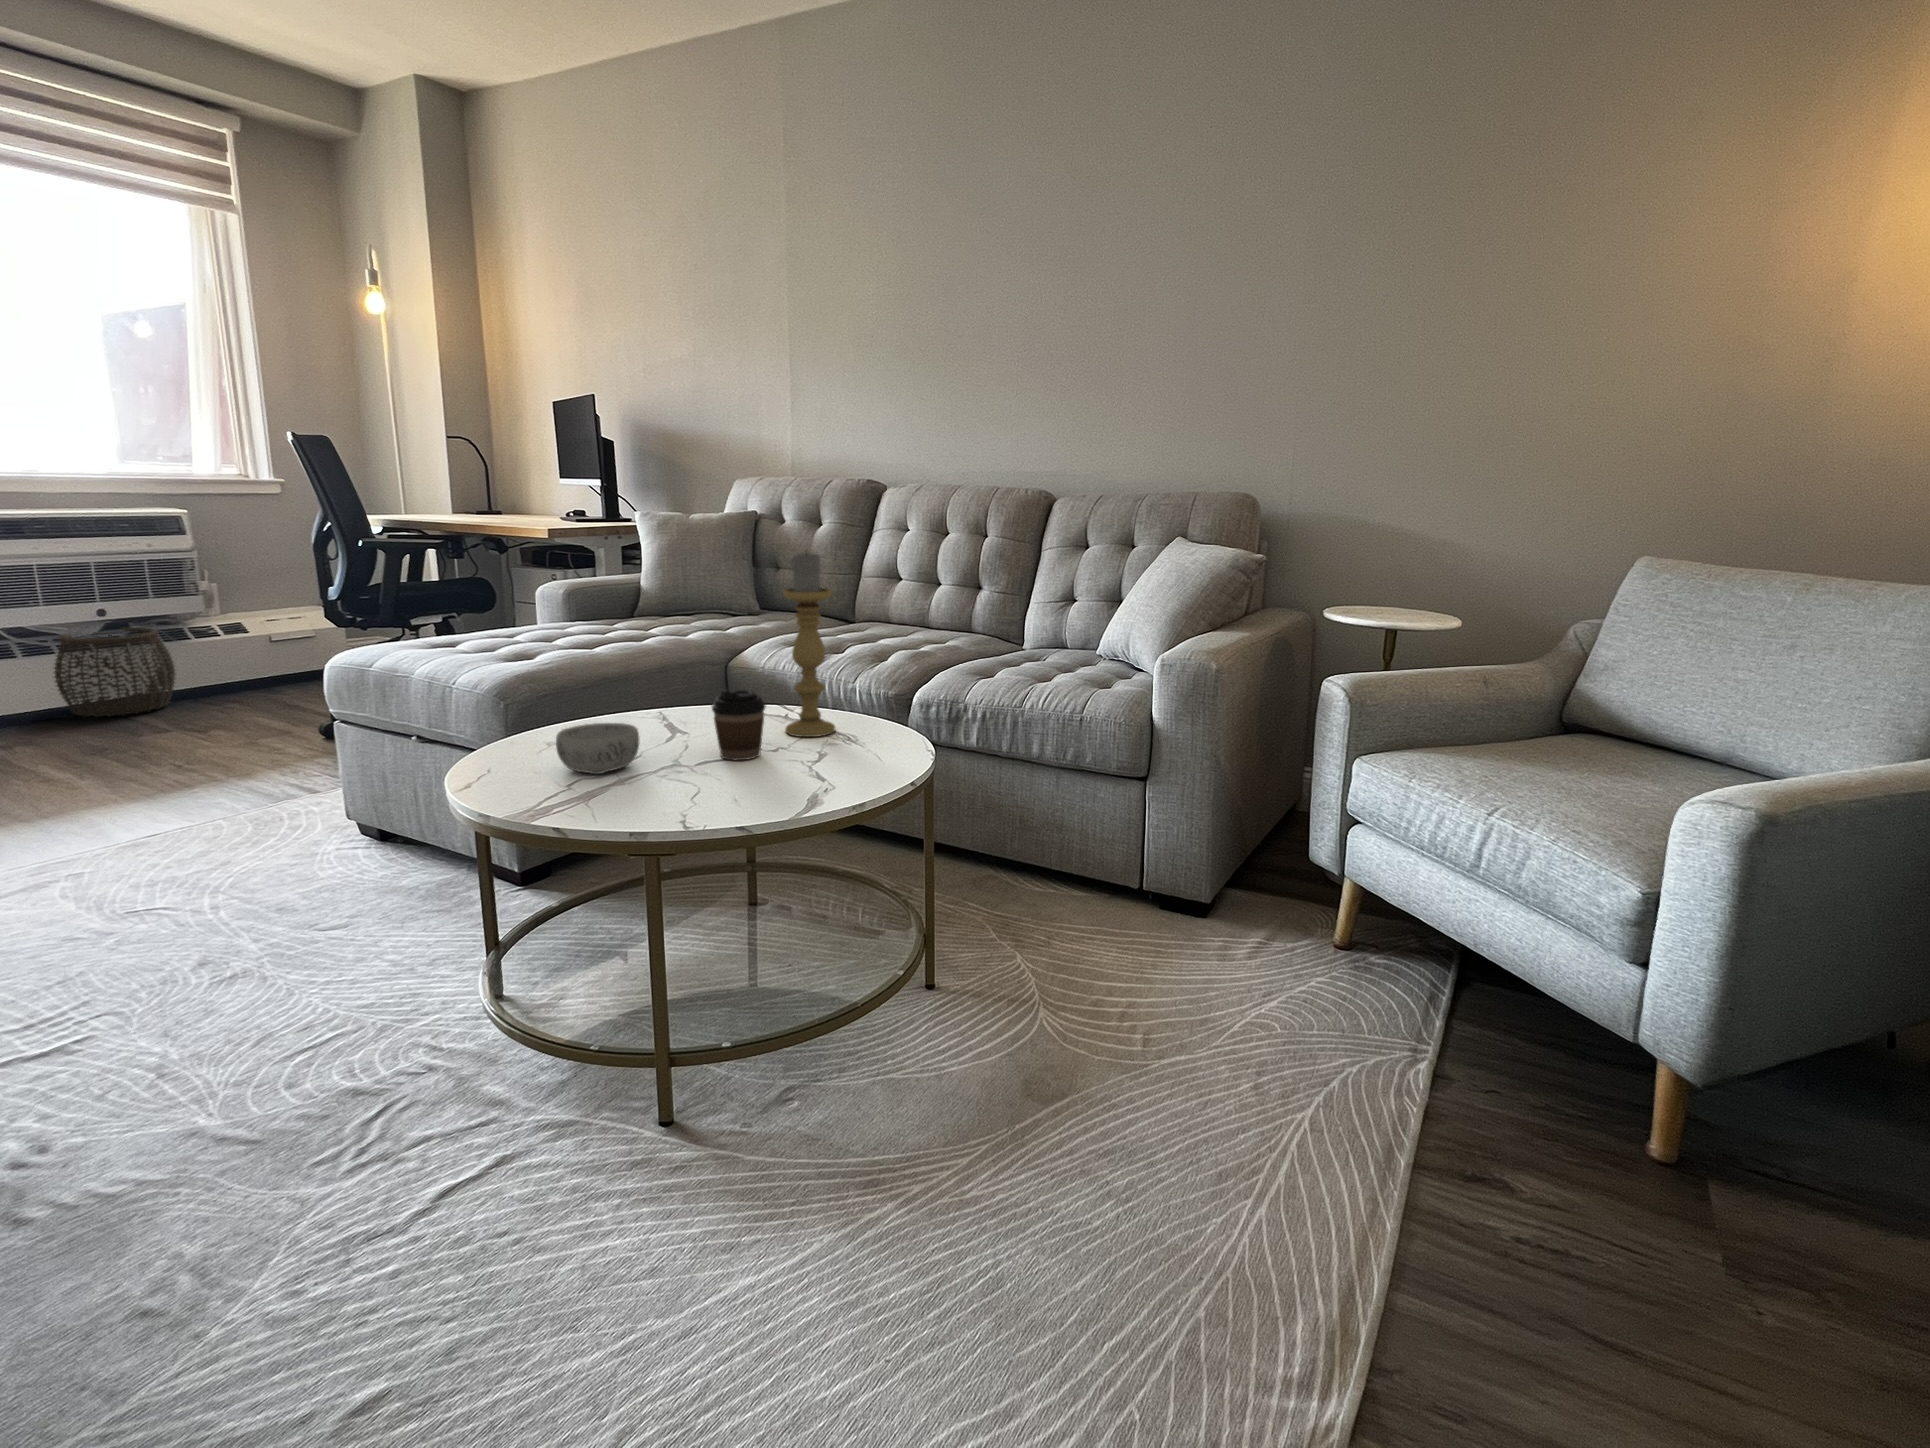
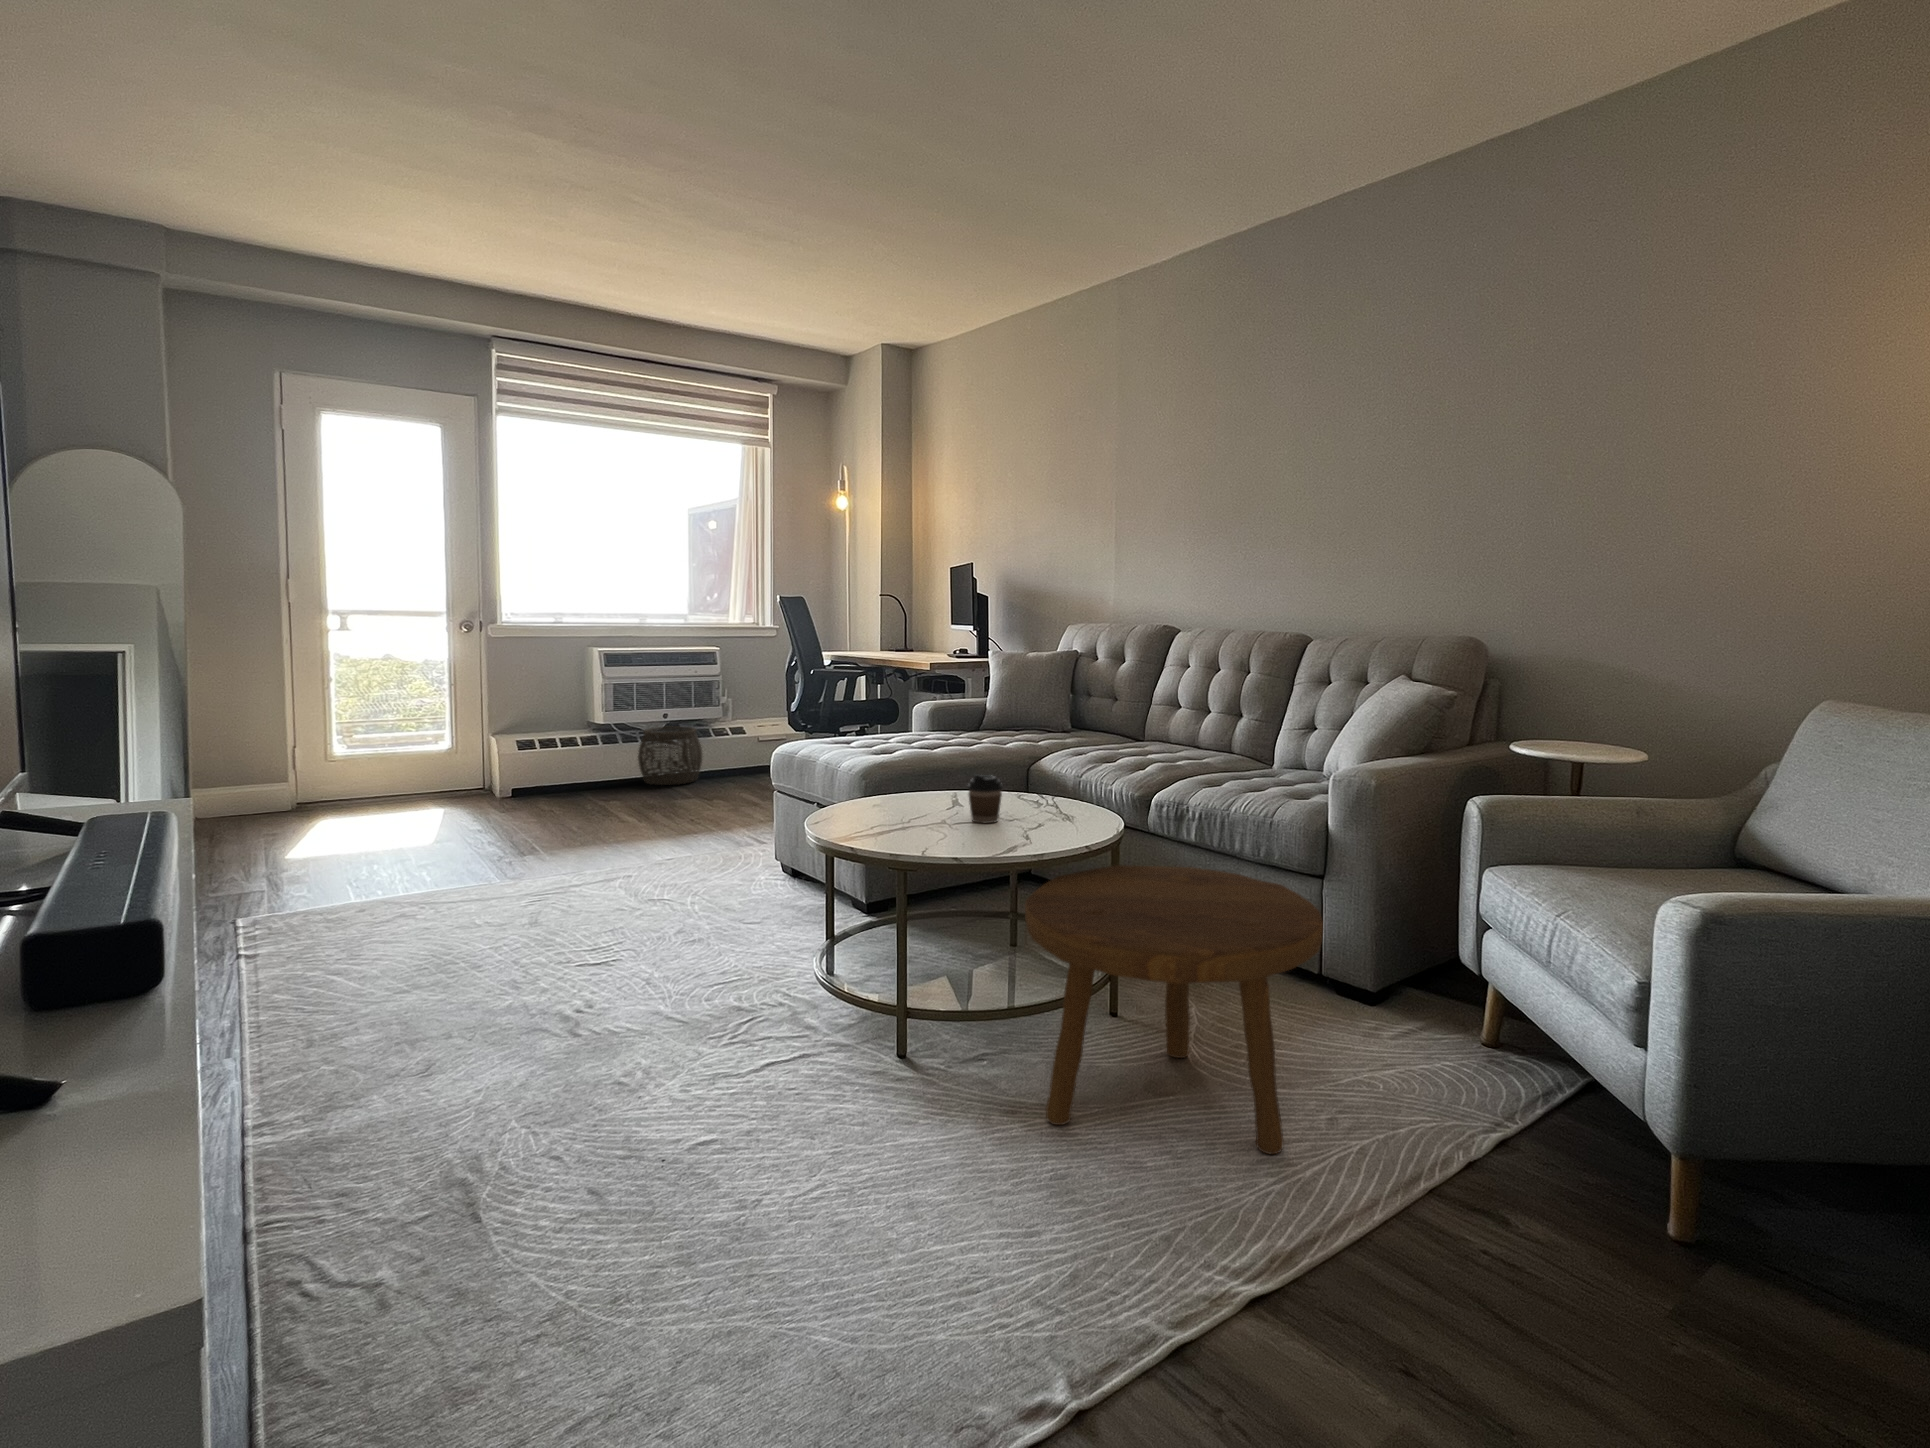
candle holder: present [783,552,835,737] -> none [1025,681,1061,814]
decorative bowl: present [556,723,639,774] -> none [869,791,920,823]
footstool: none [872,795,1284,1191] -> present [1025,865,1323,1154]

